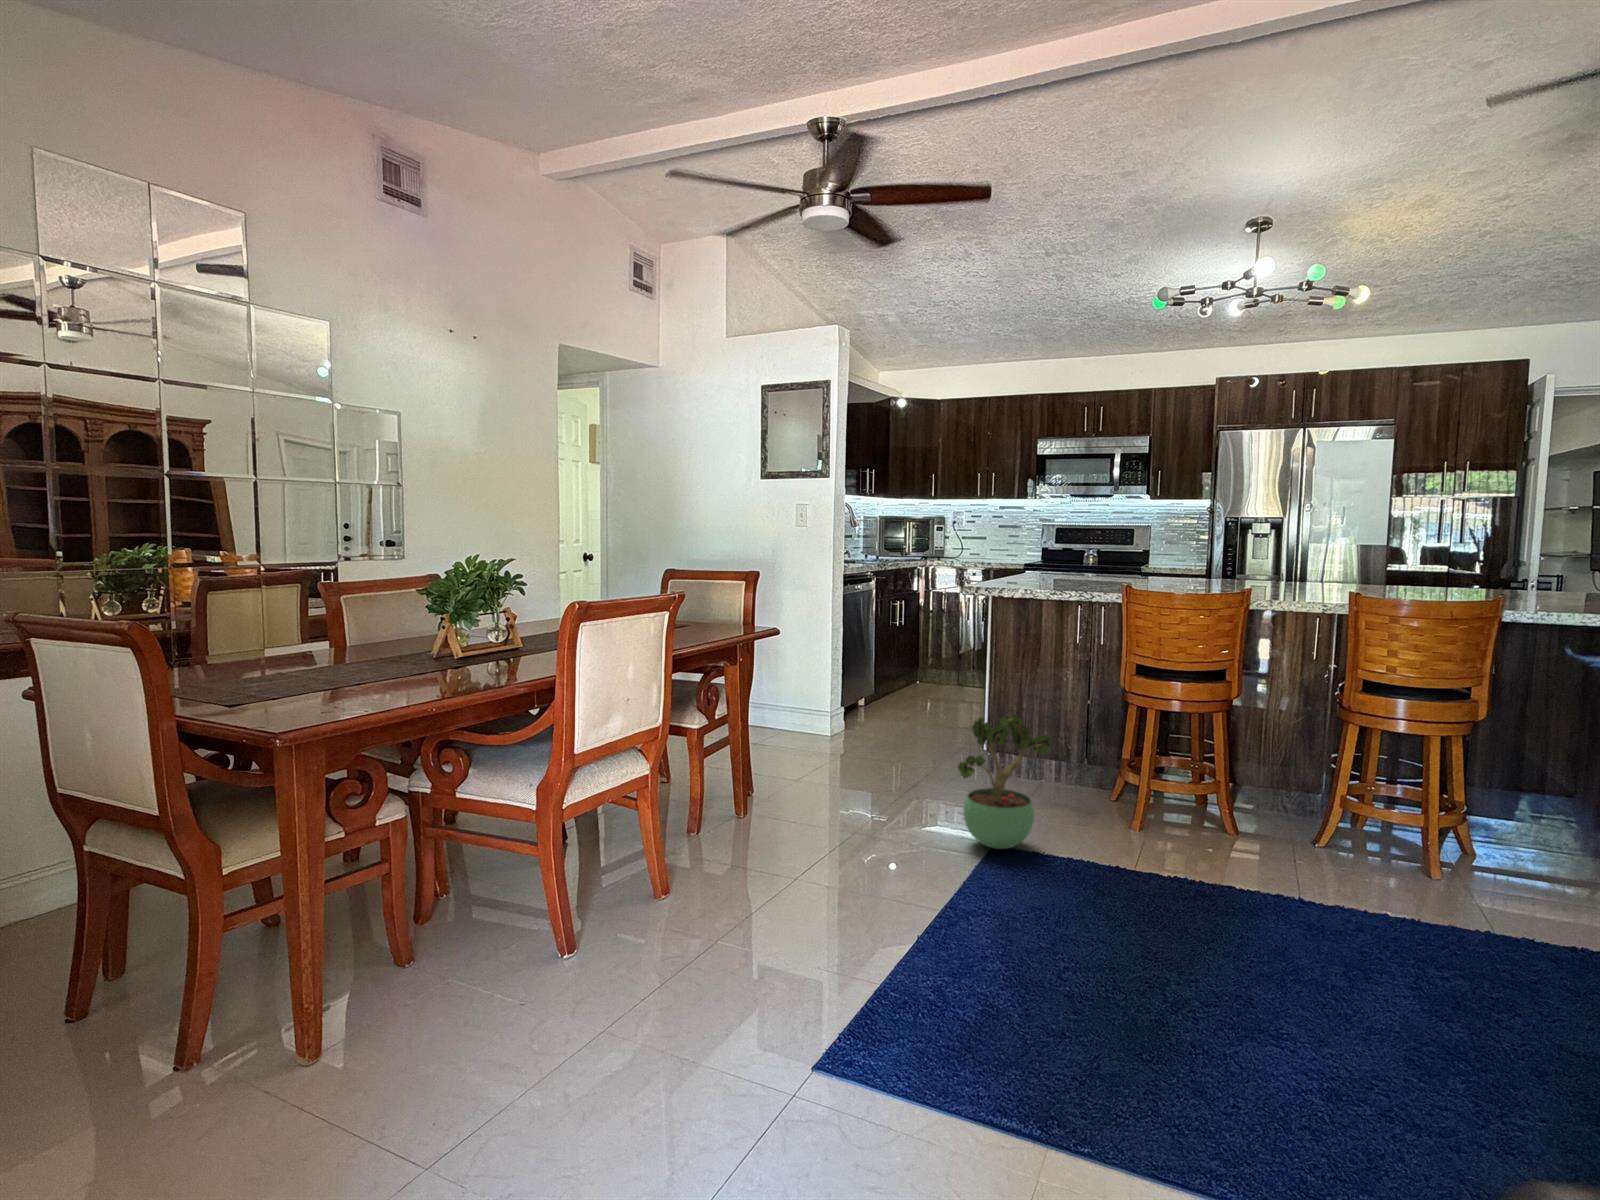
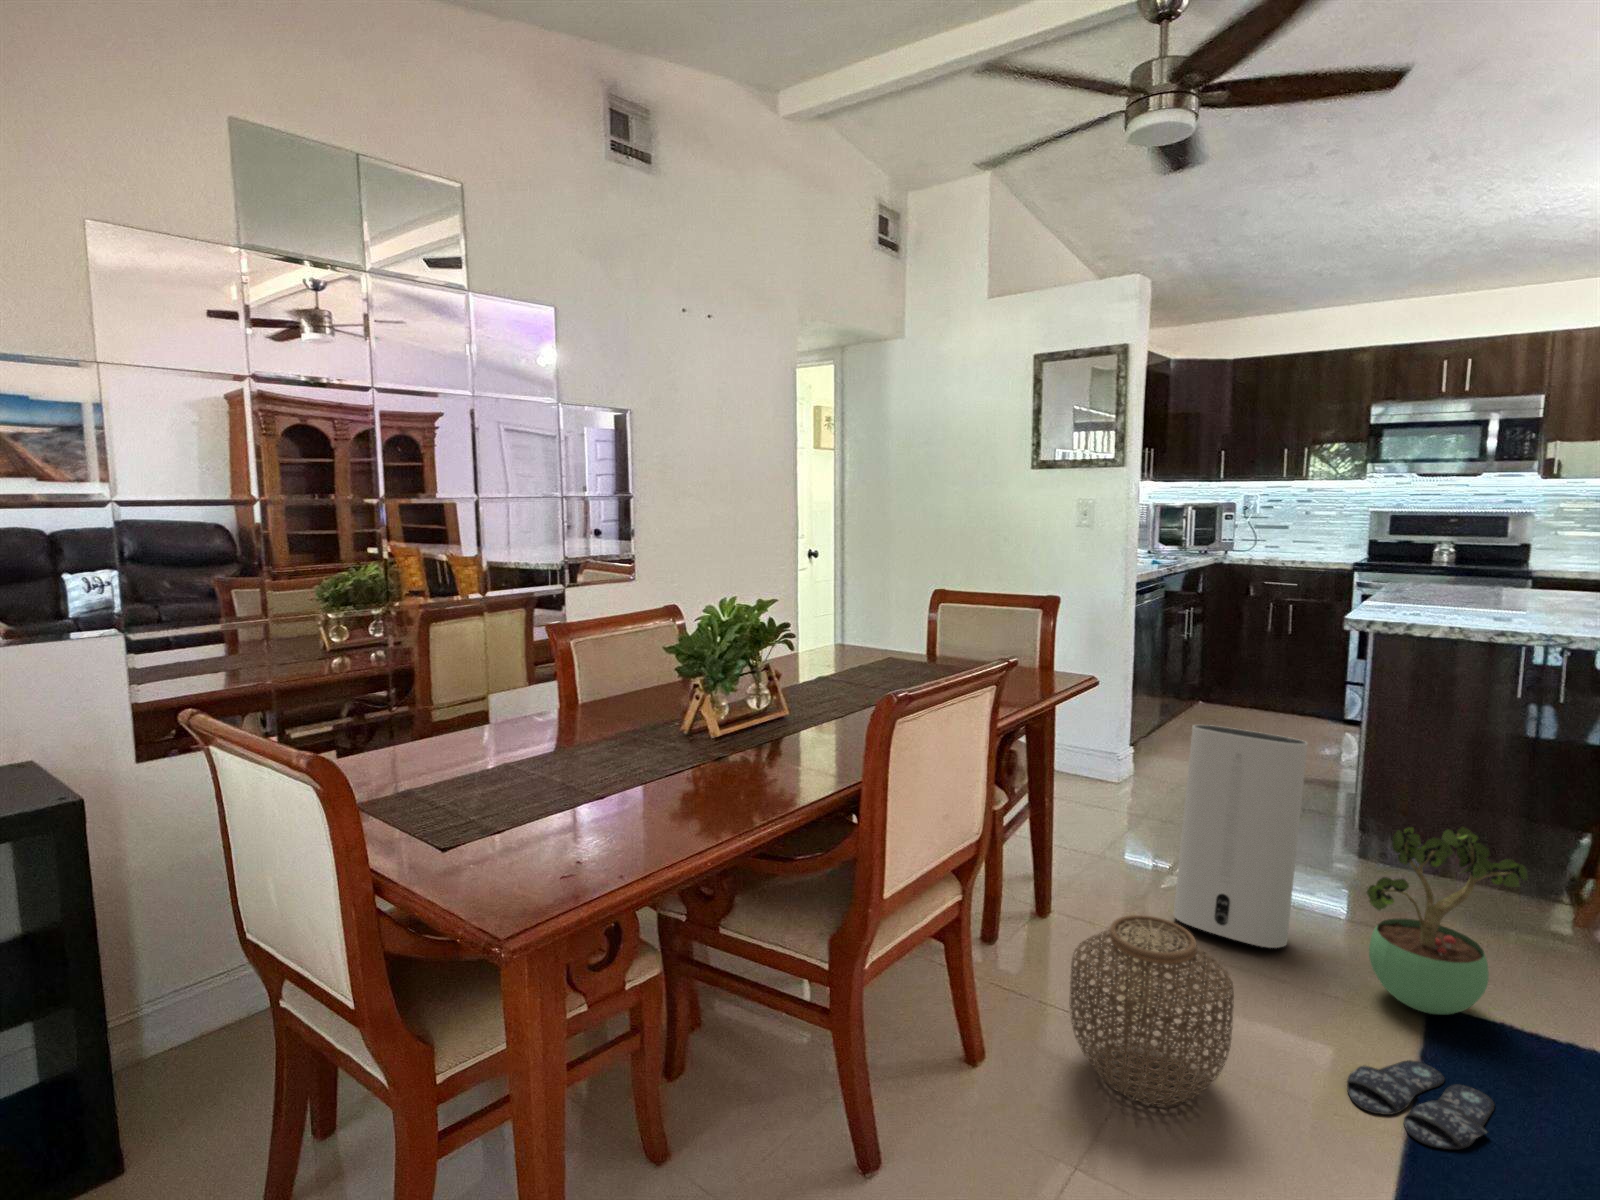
air purifier: none [845,664,932,822] -> present [1174,725,1307,948]
woven basket: none [739,783,847,913] -> present [1069,915,1234,1106]
slippers: none [928,874,1019,915] -> present [1347,1060,1494,1149]

